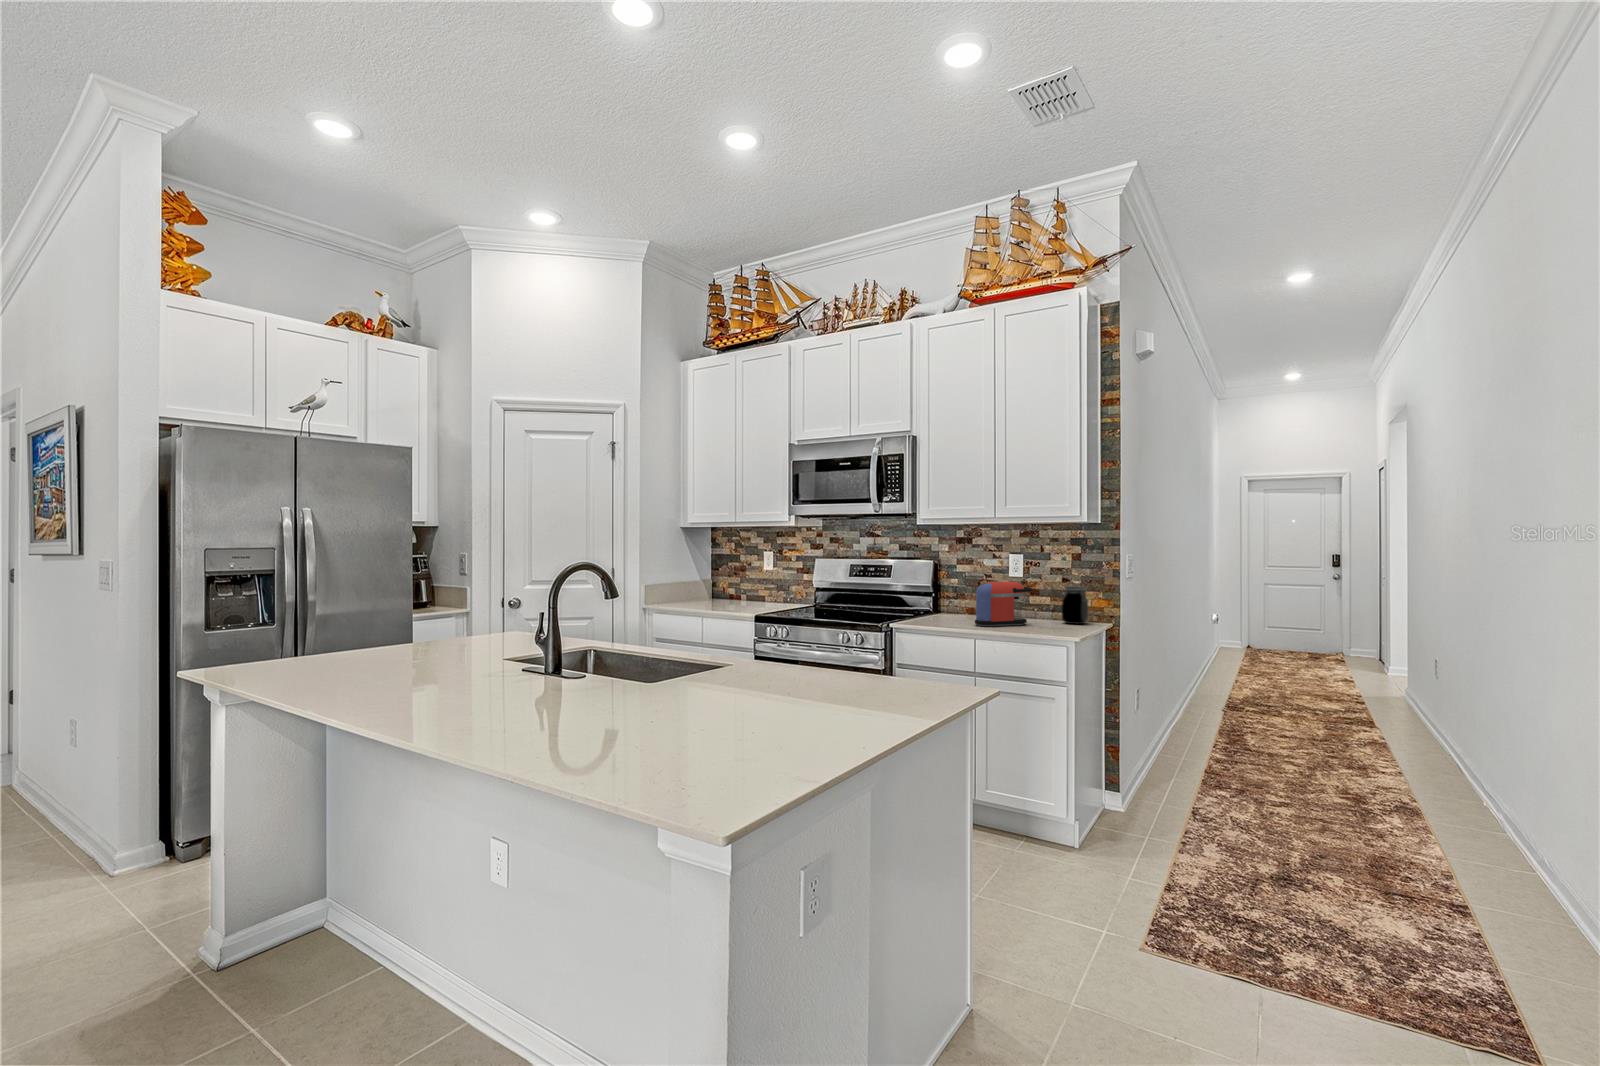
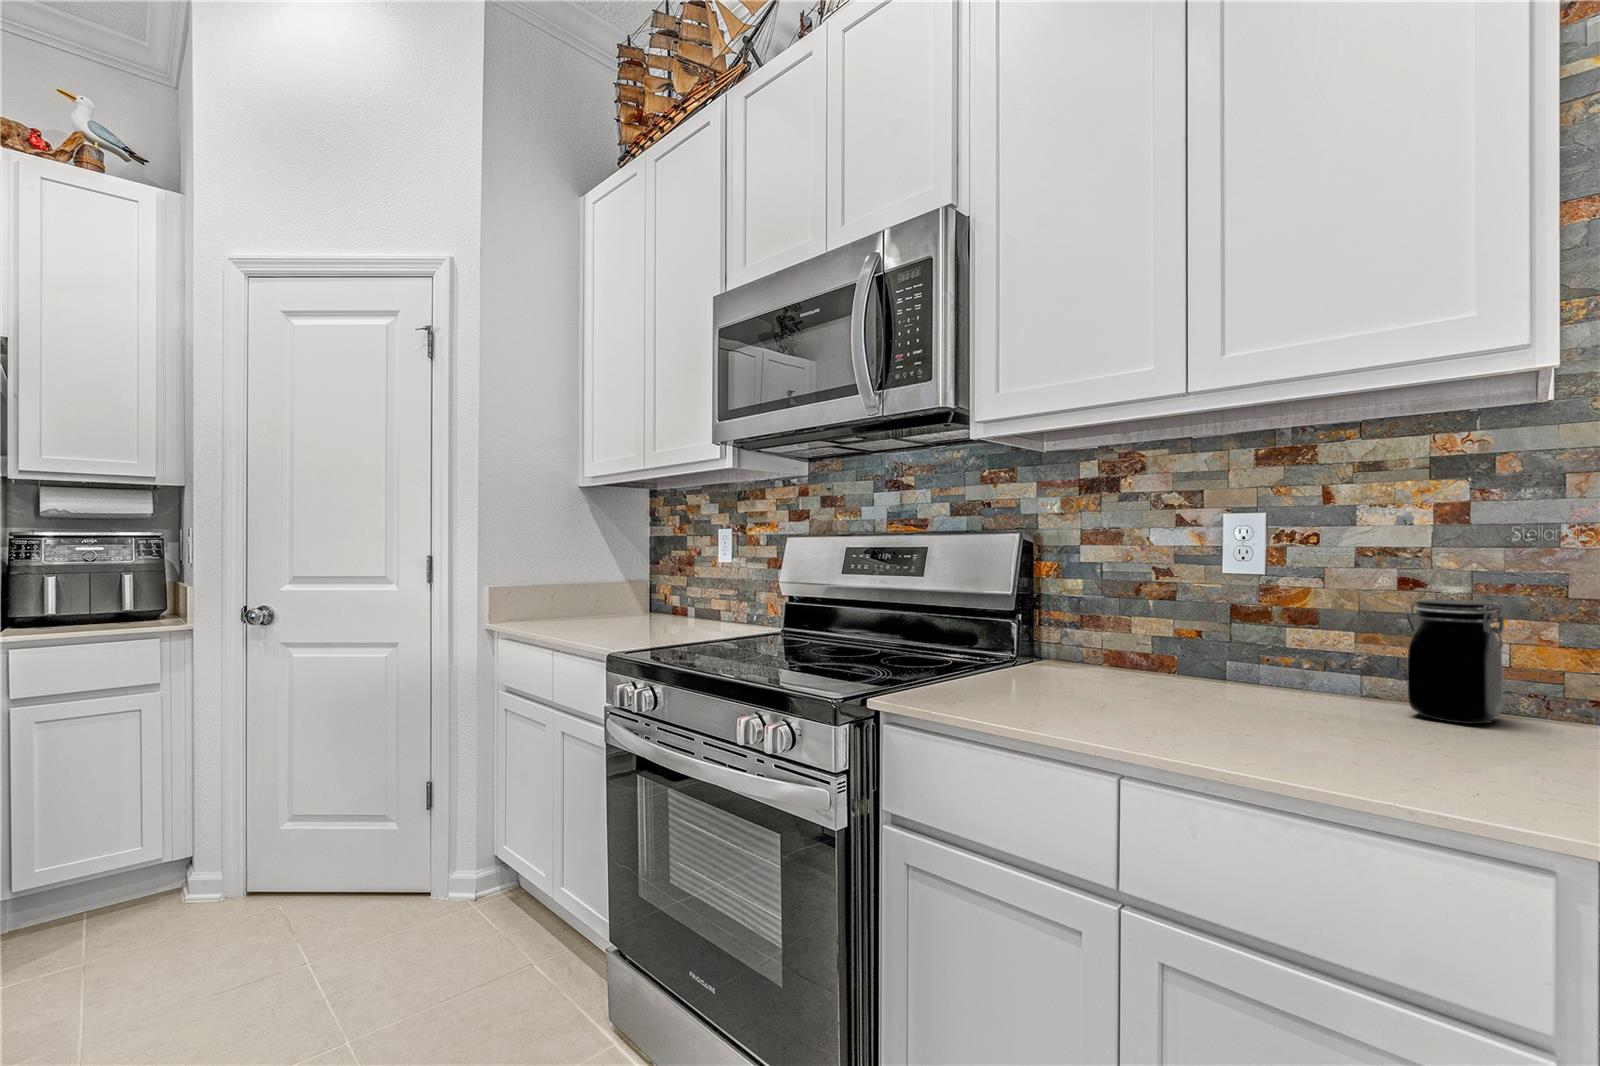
coffee maker: present [975,581,1033,626] -> none [1121,584,1311,722]

